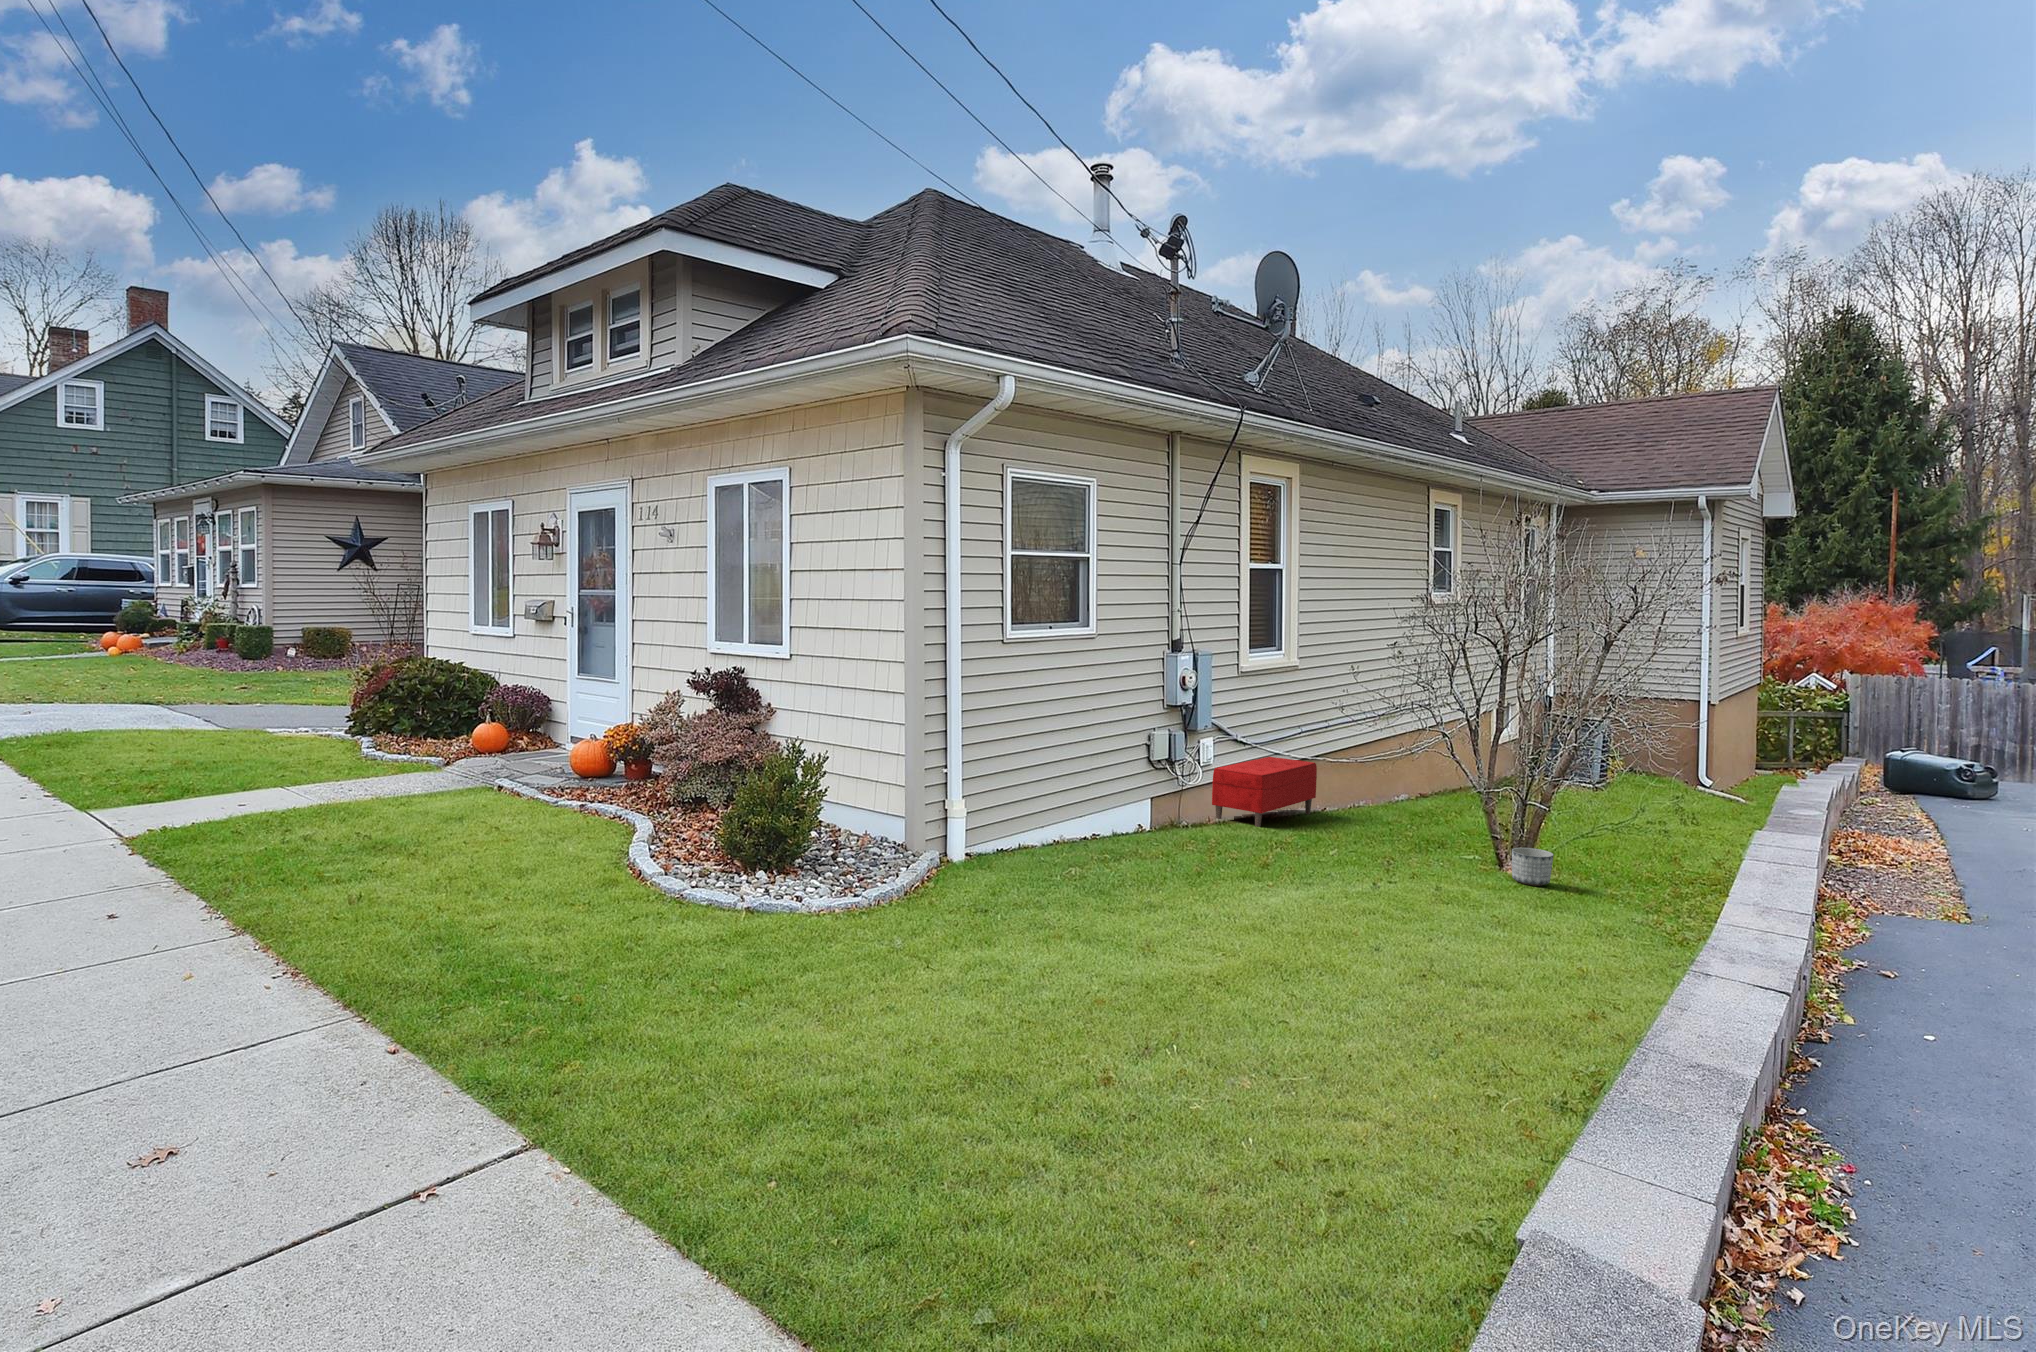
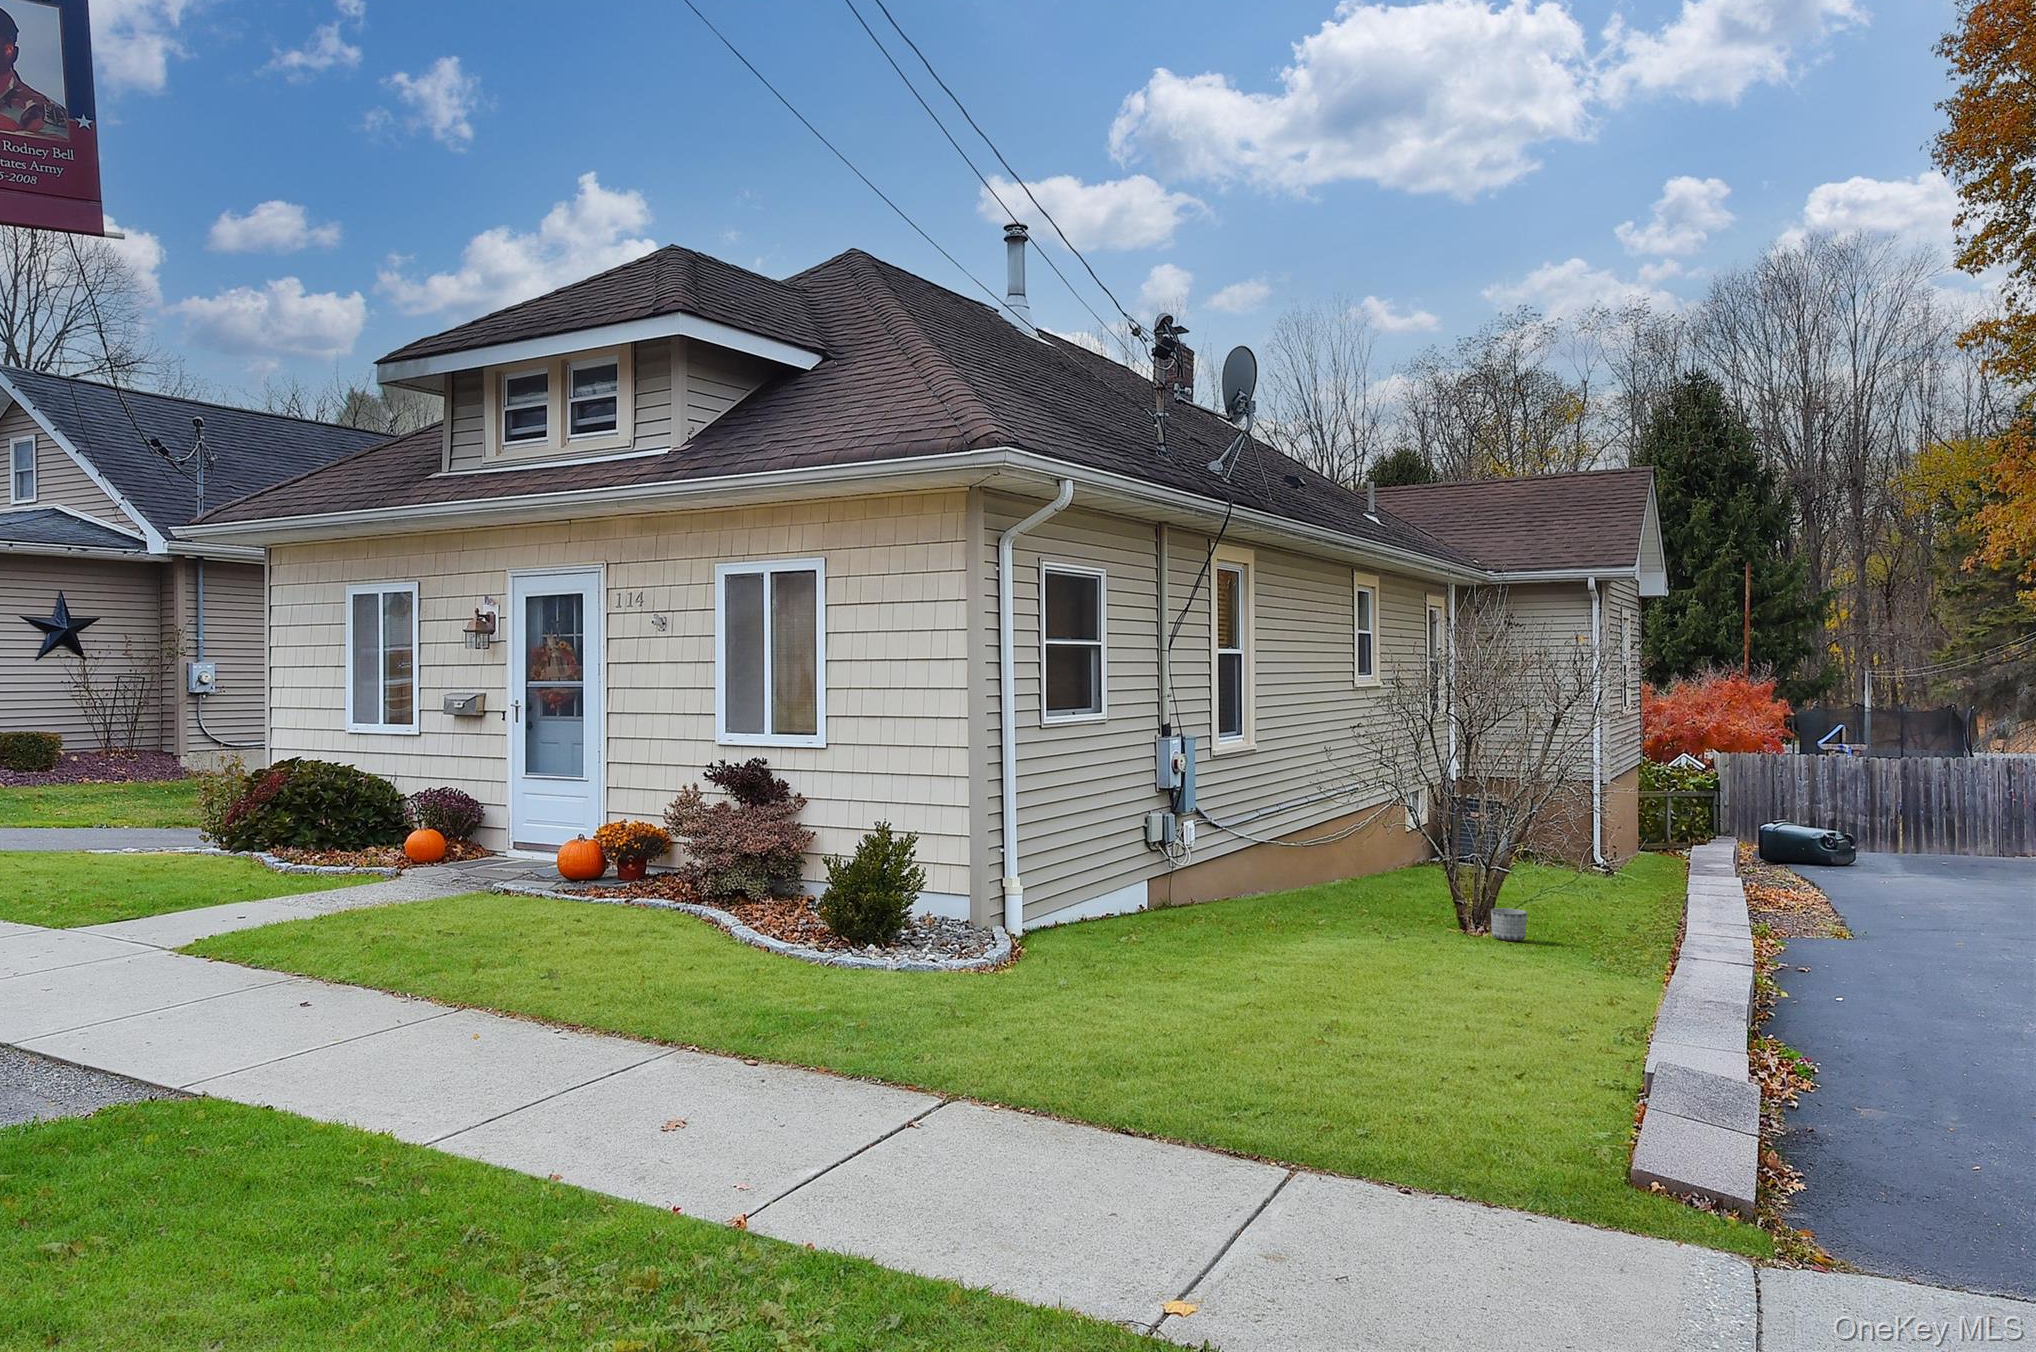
bench: present [1212,757,1317,827] -> none [1197,840,1289,909]

